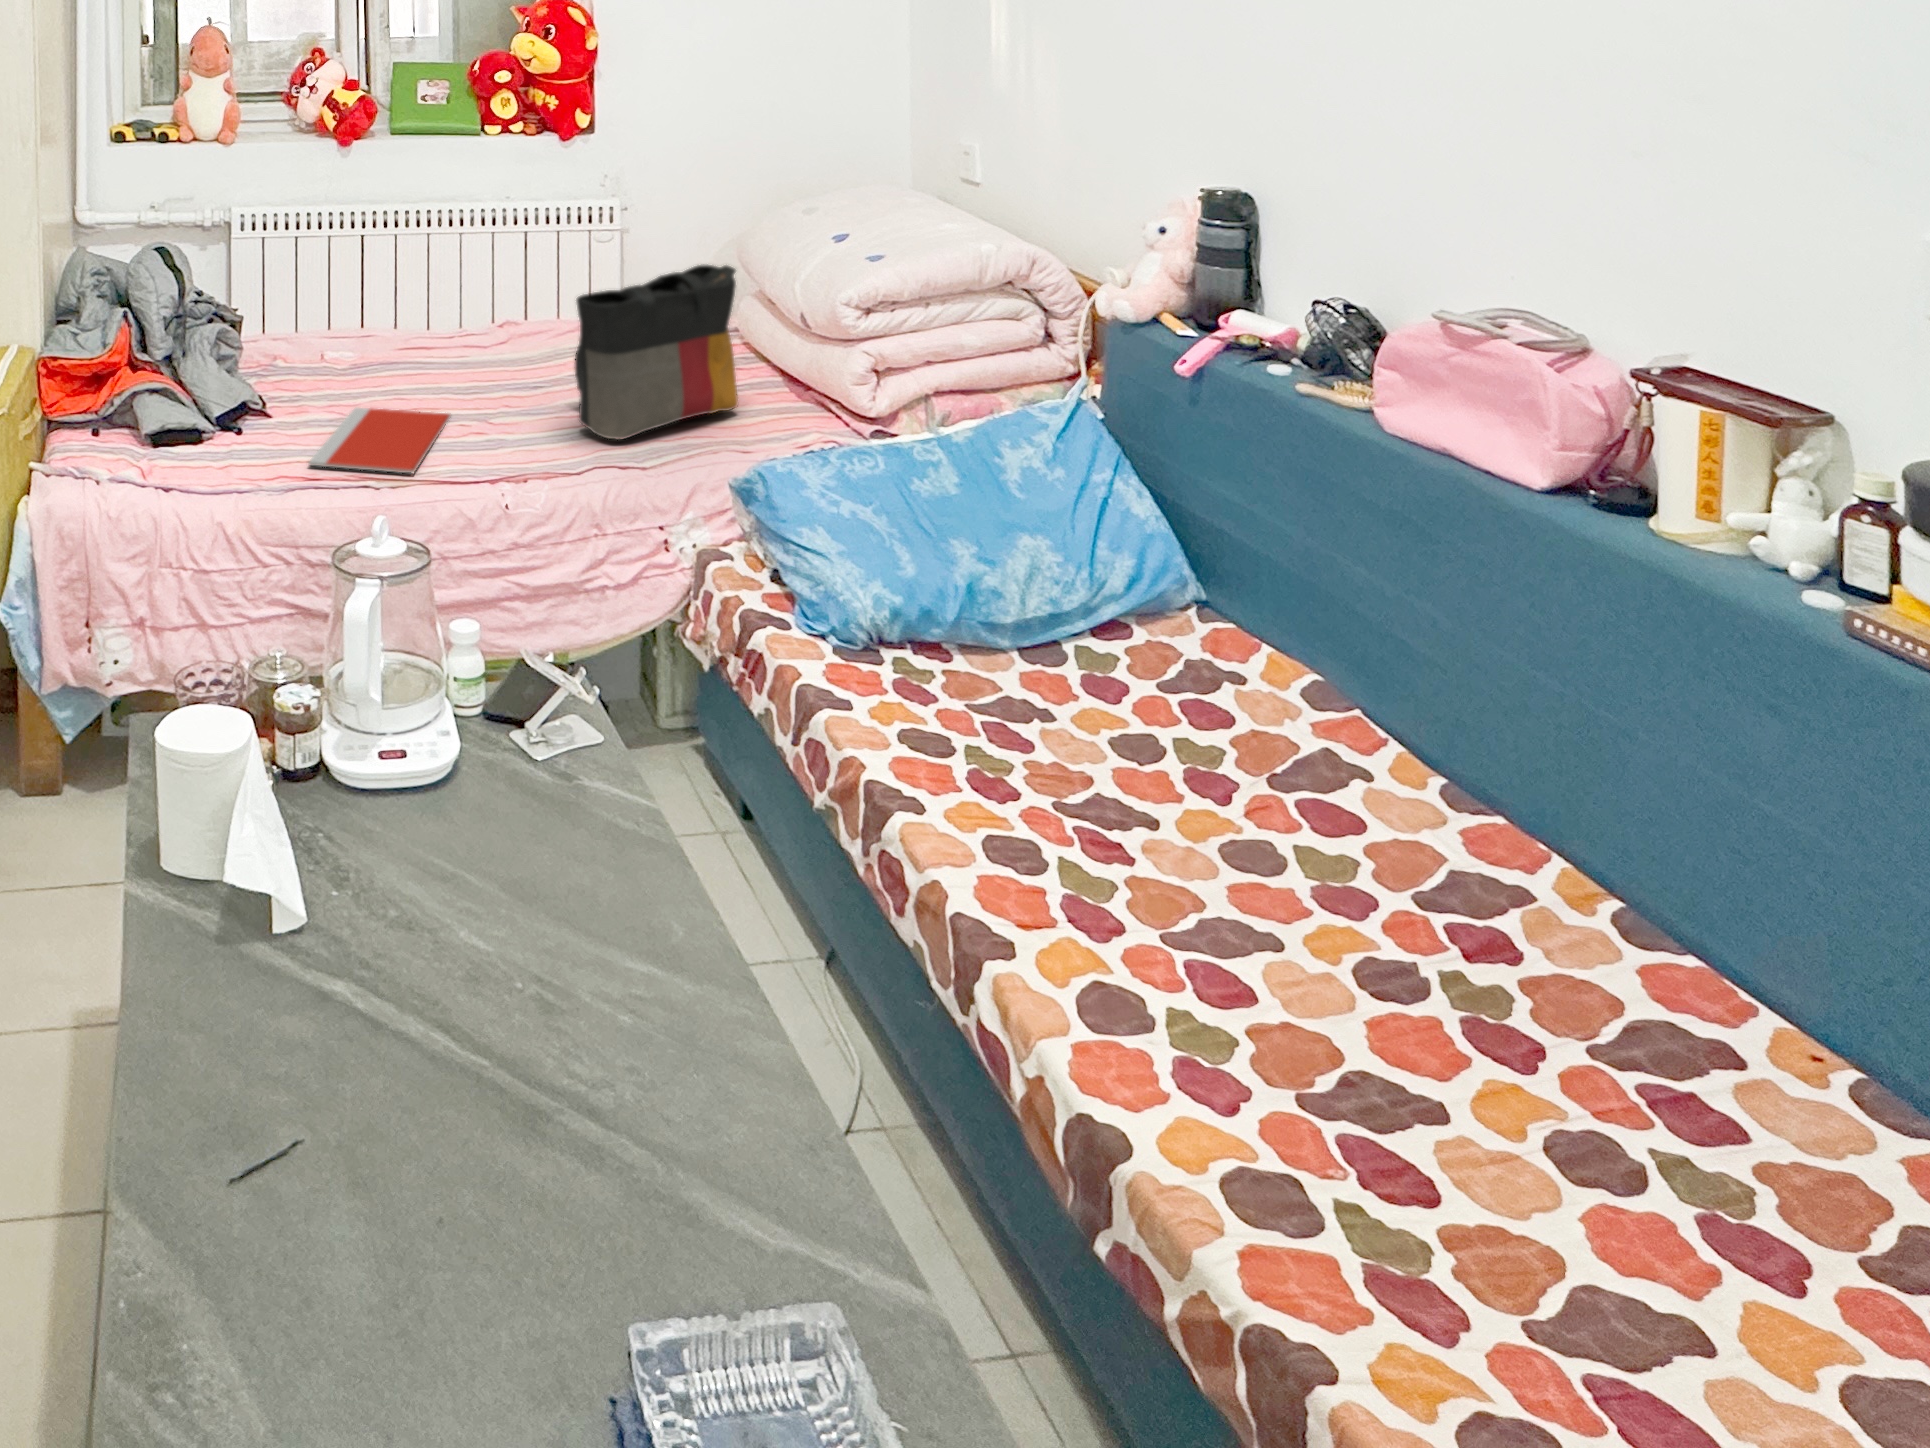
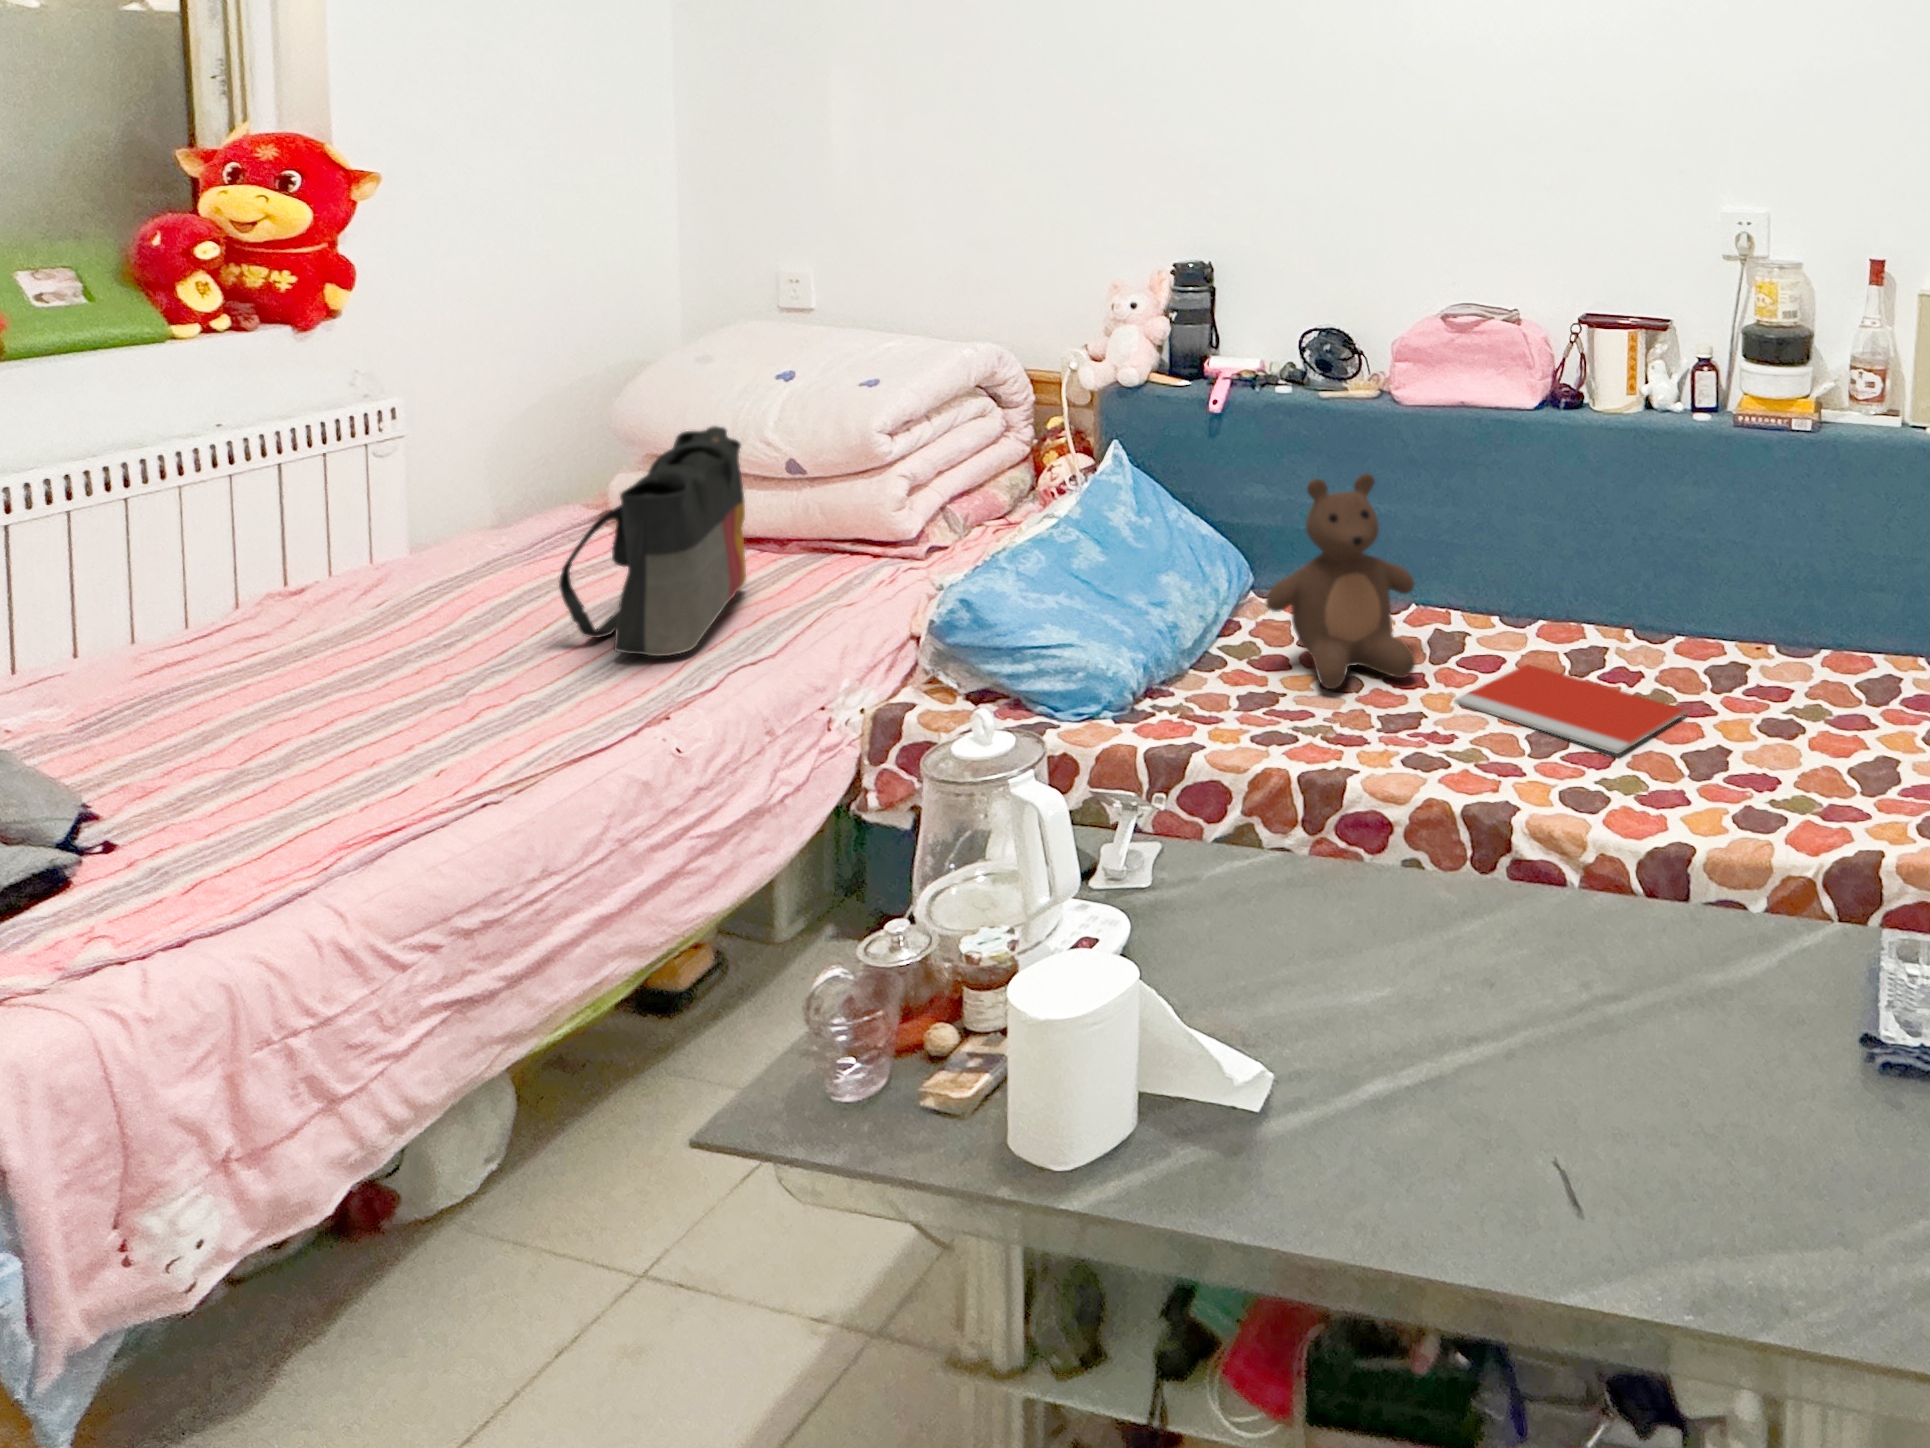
notebook: present [309,408,451,473] -> present [1455,664,1687,754]
teddy bear: none [1082,473,1295,768] -> present [1266,473,1415,689]

